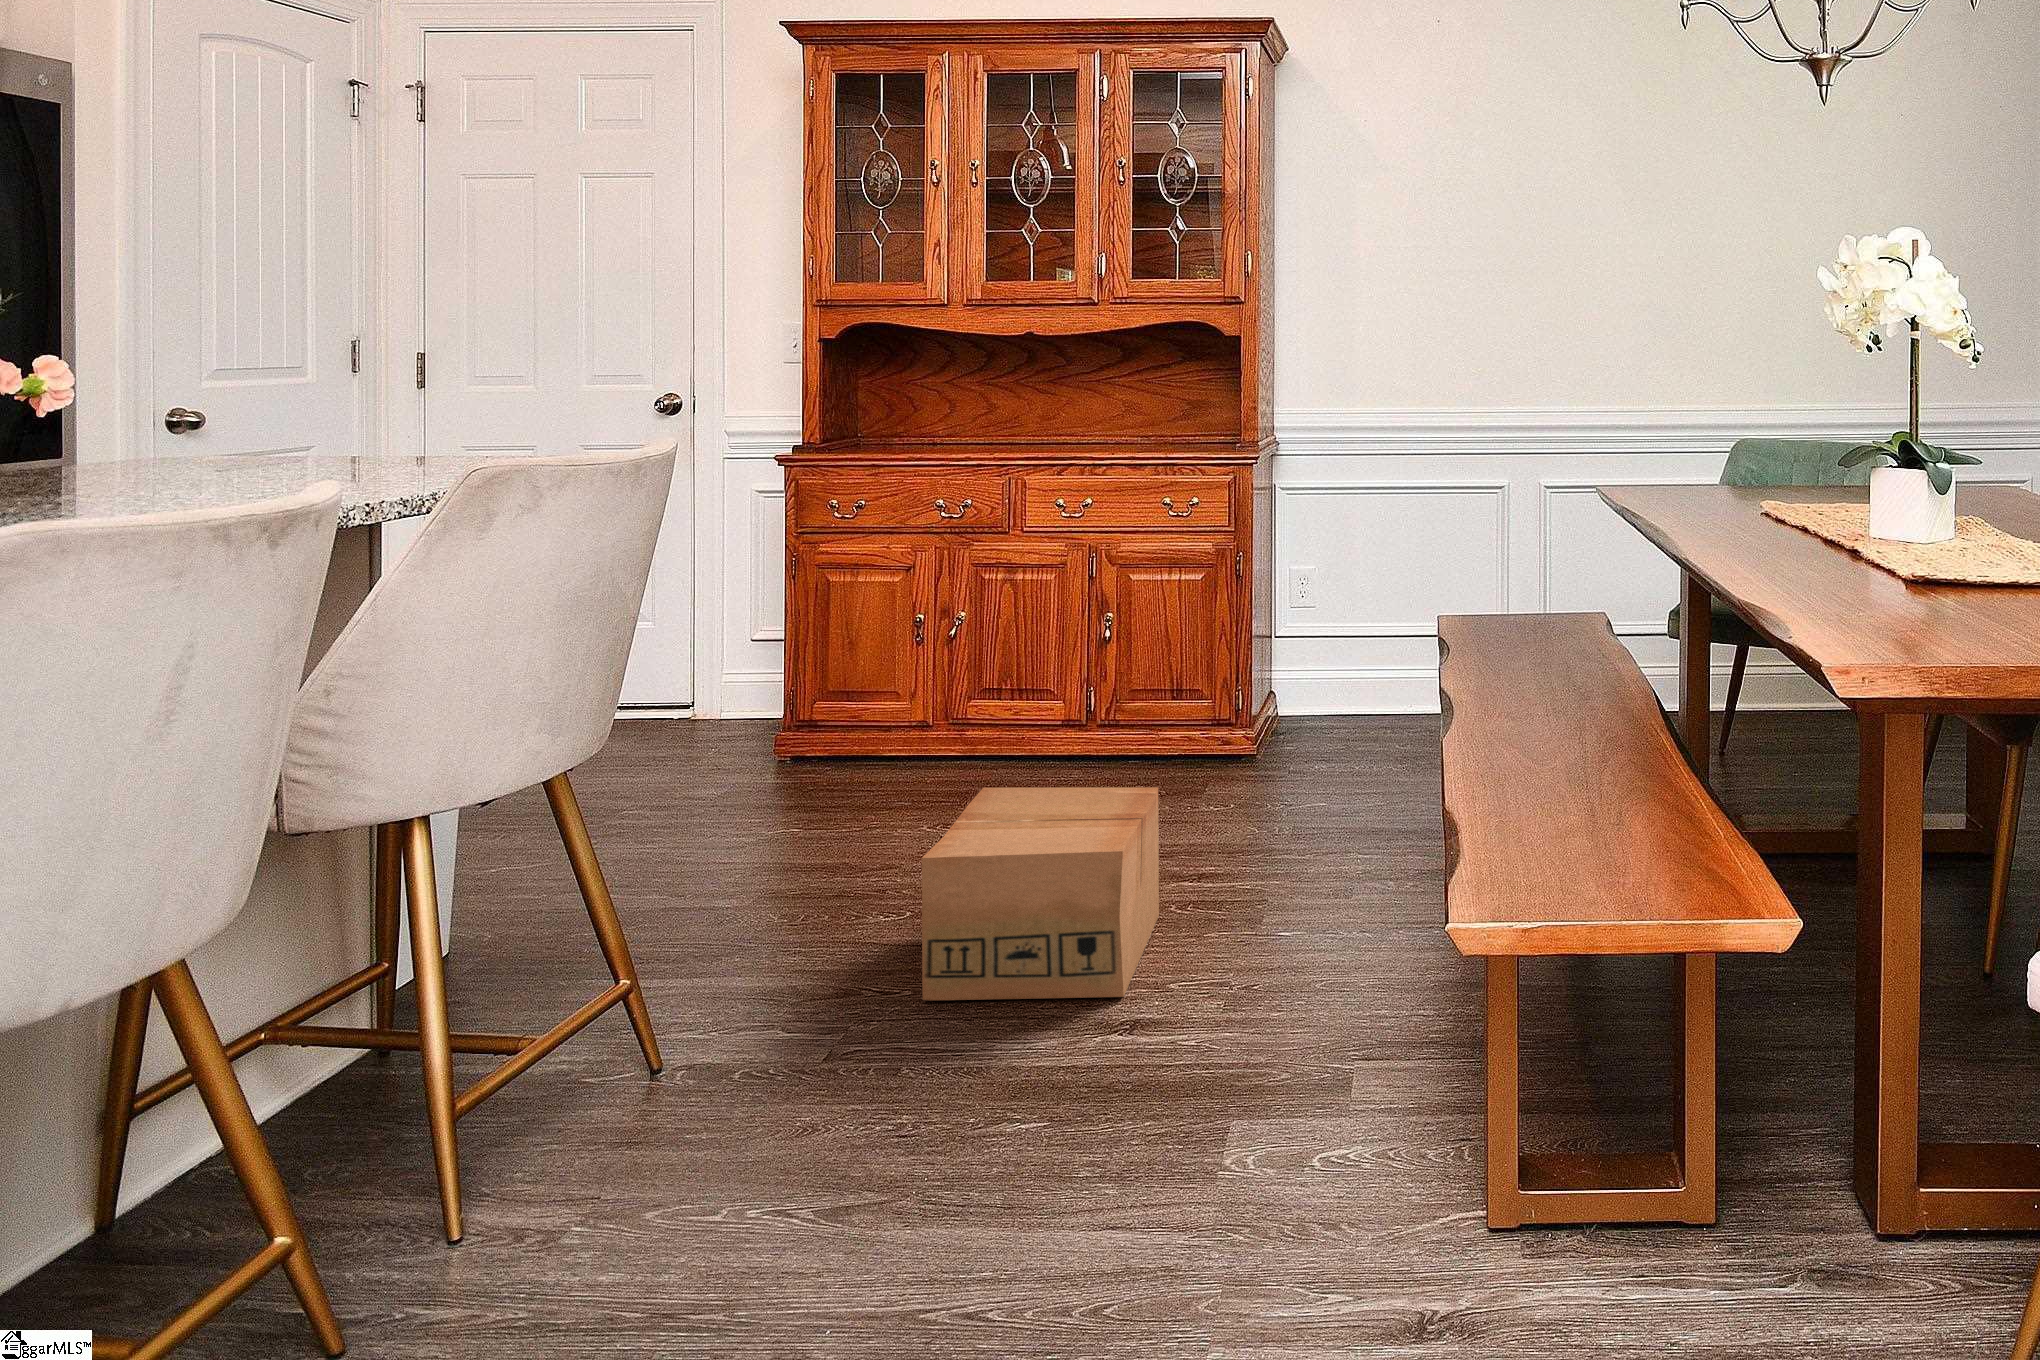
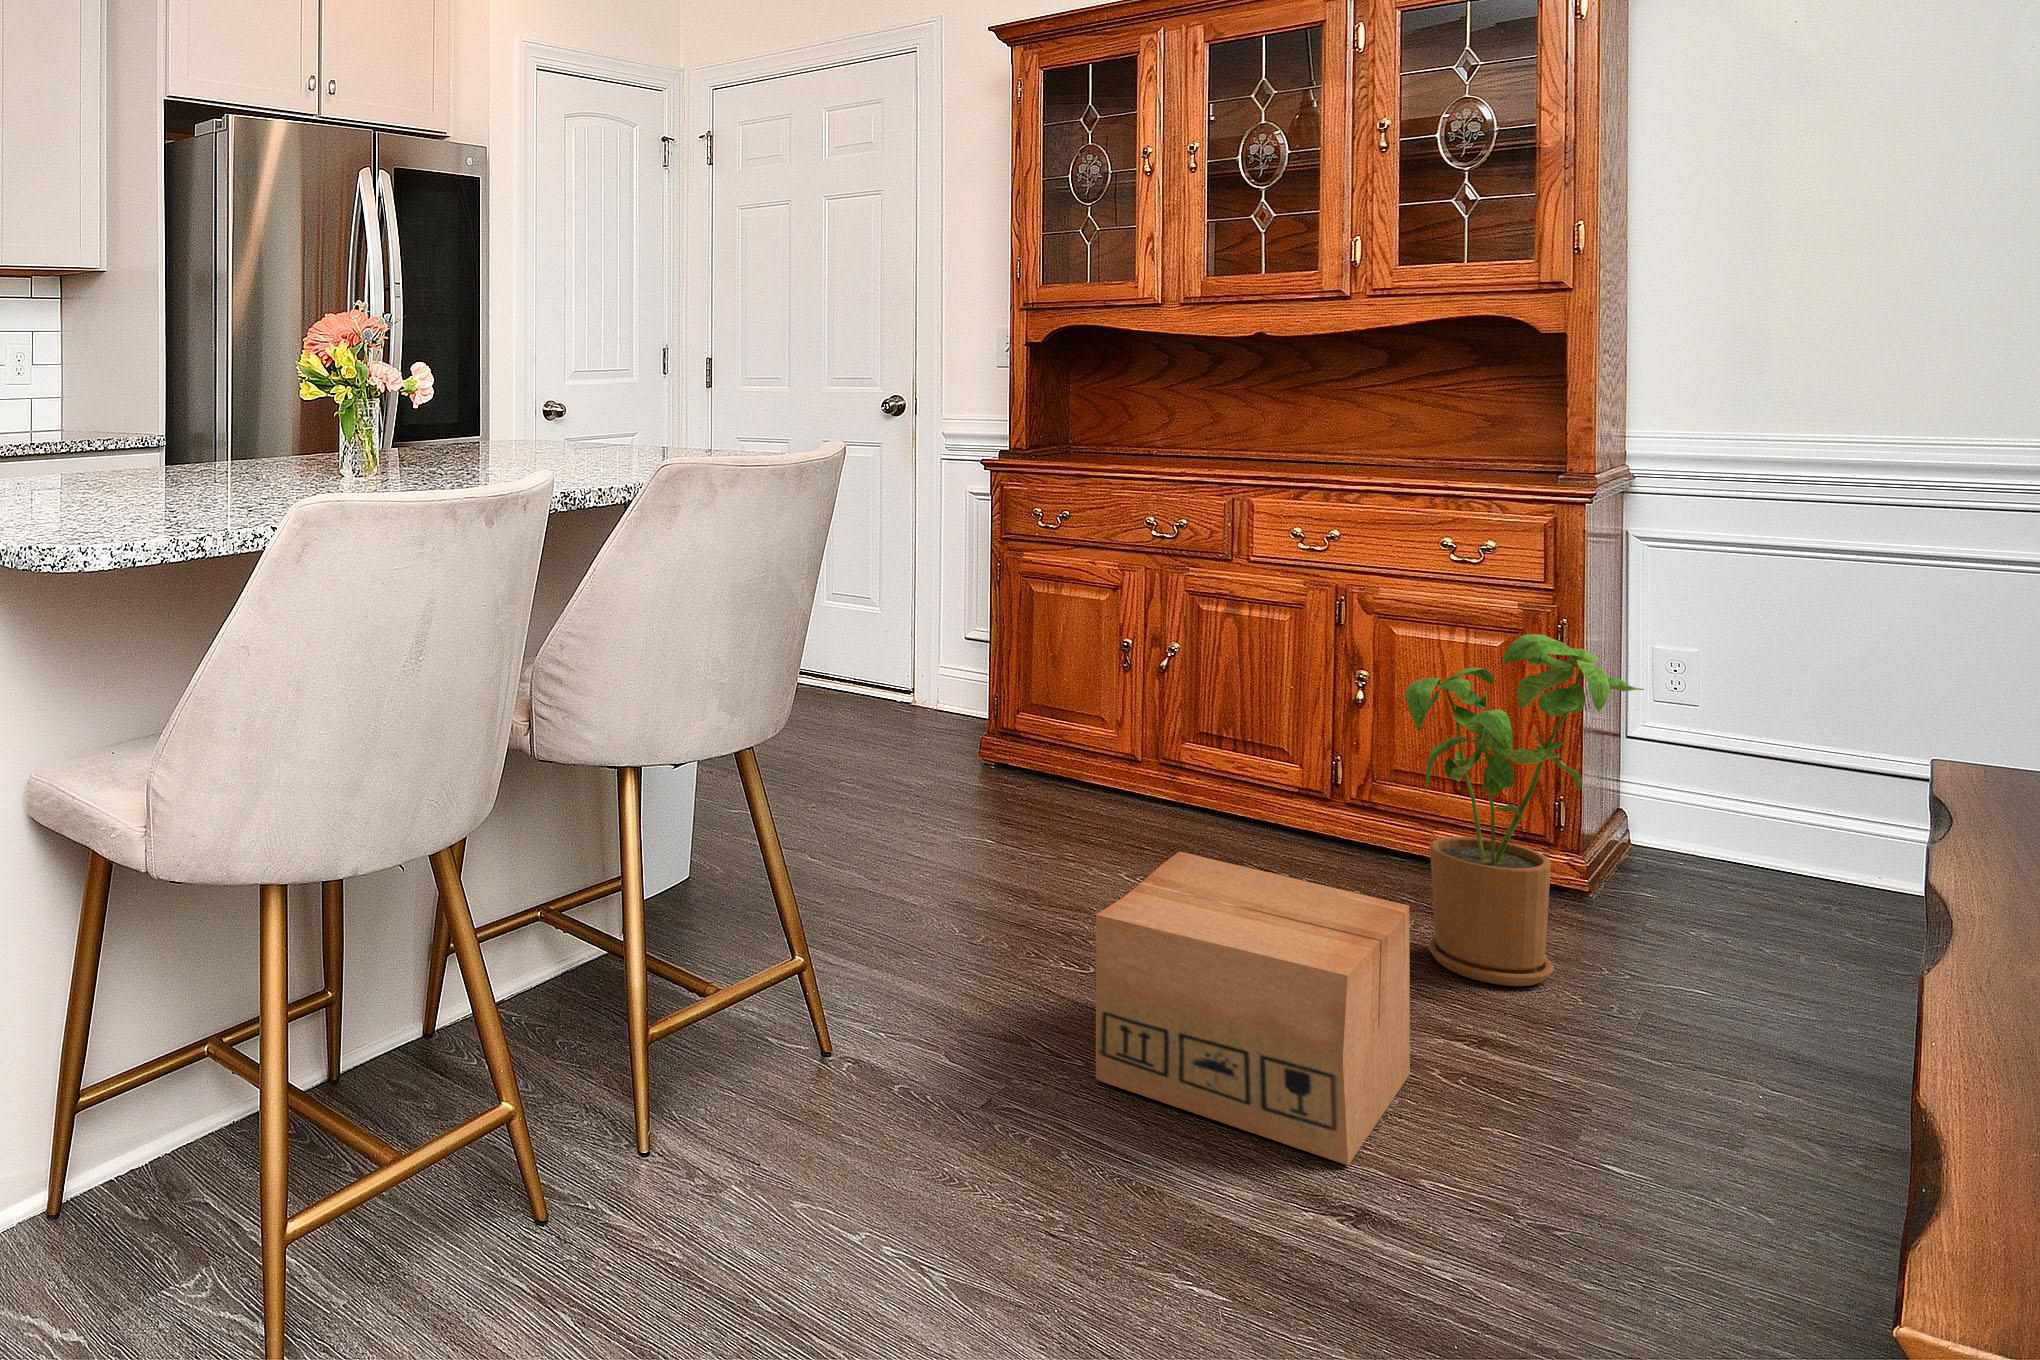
house plant: none [1147,566,1298,833] -> present [1406,634,1644,986]

